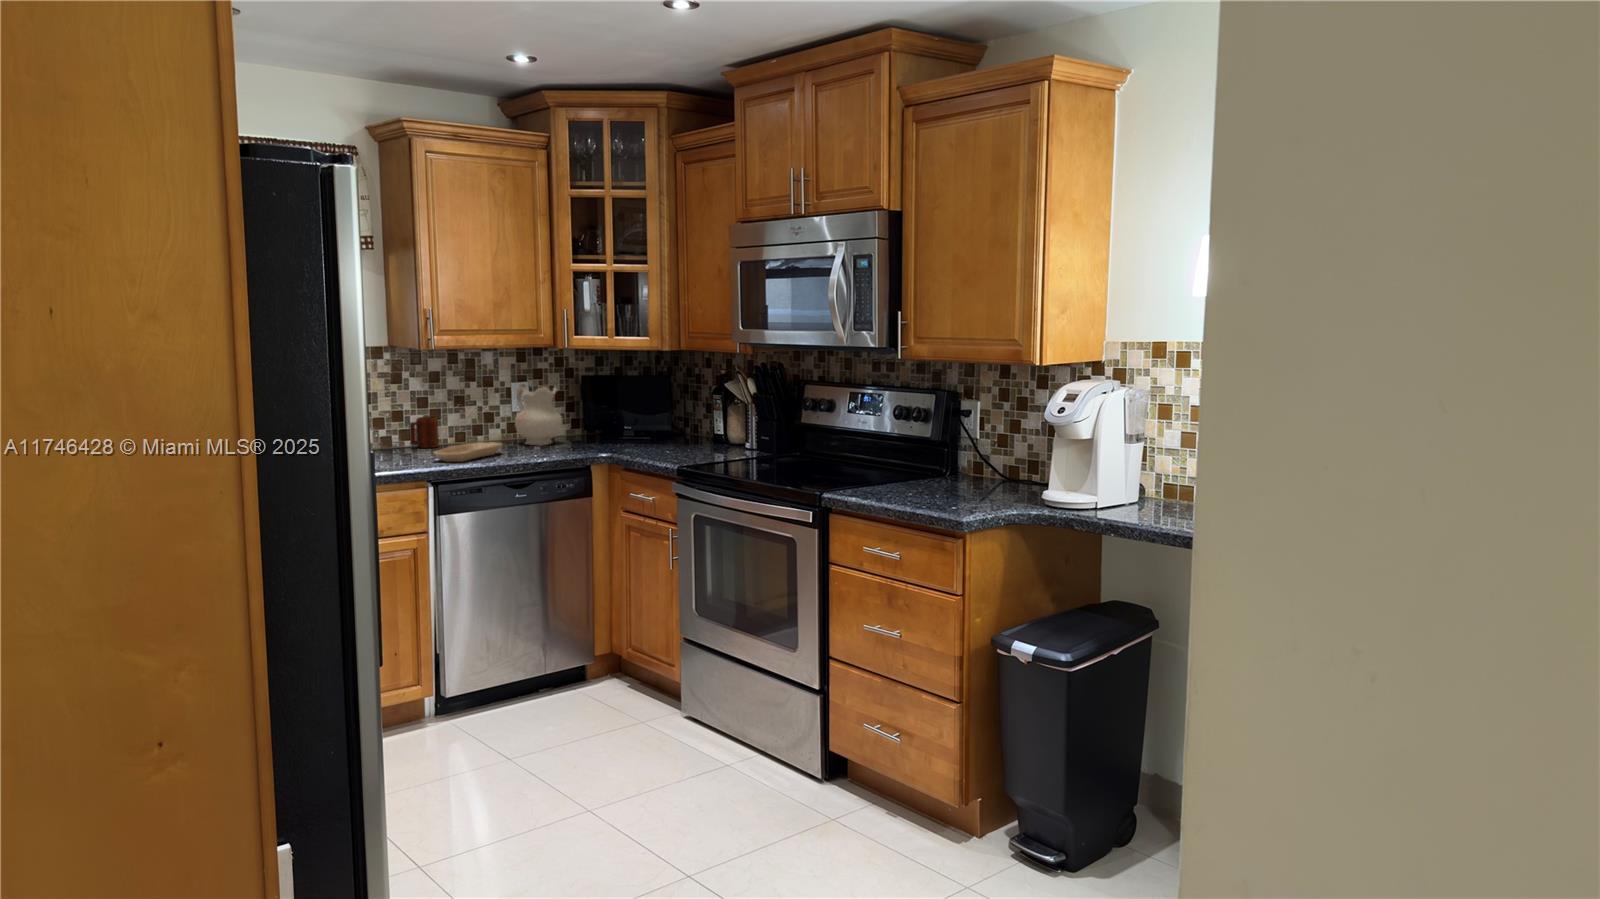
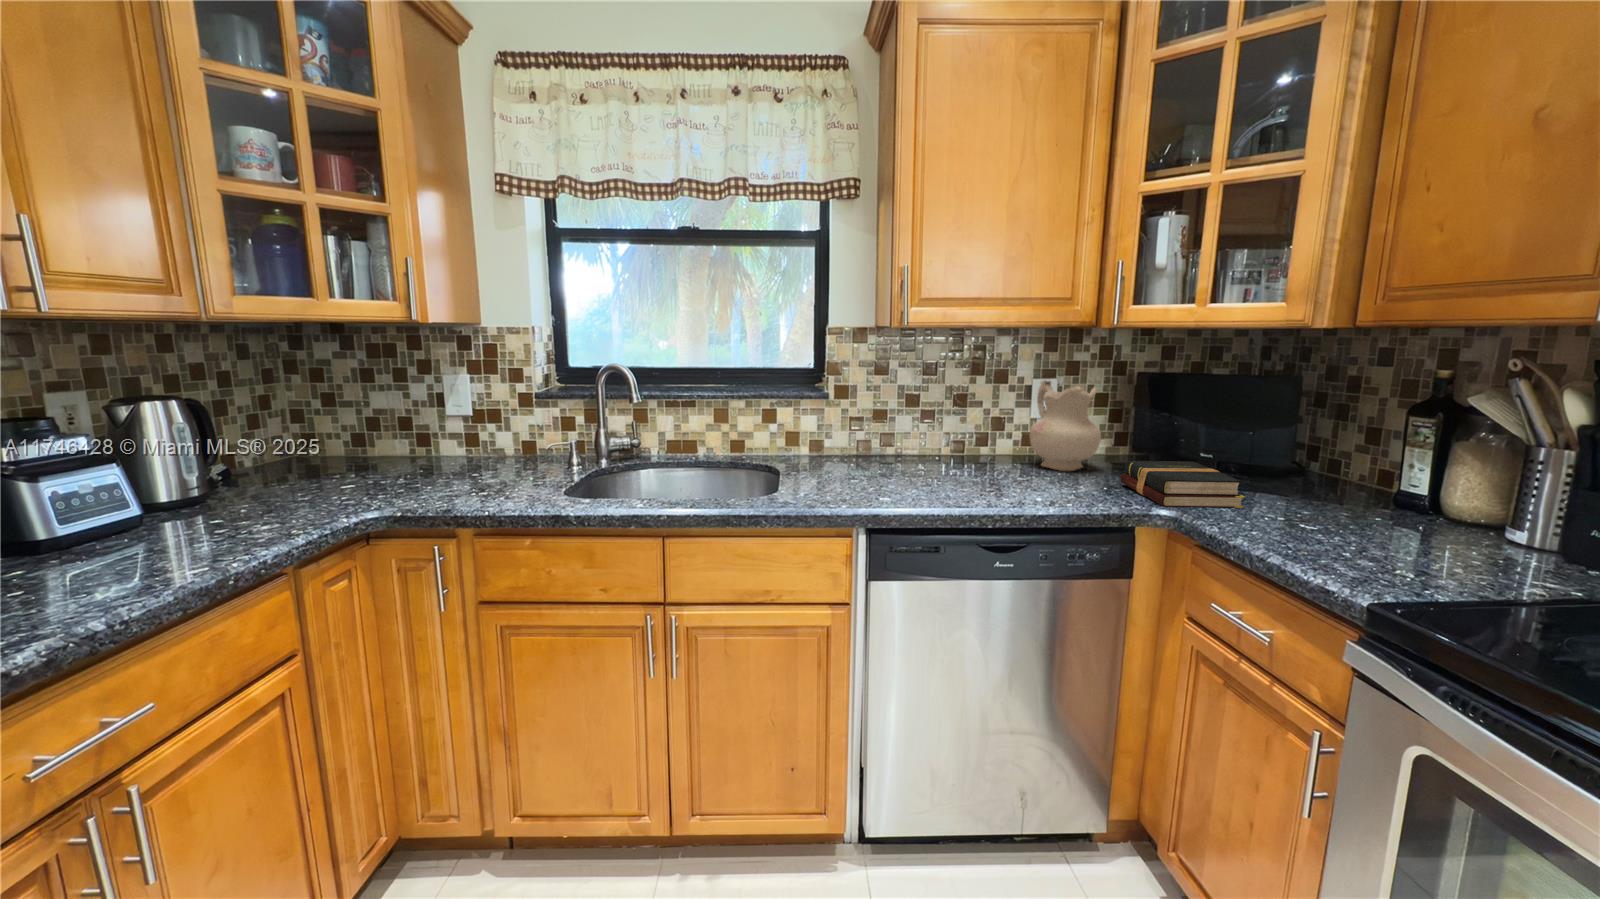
mug: present [410,417,439,448] -> none [890,418,928,459]
hardback book: none [577,430,641,454] -> present [1120,461,1245,508]
tray: present [434,442,503,462] -> none [889,462,1001,496]

